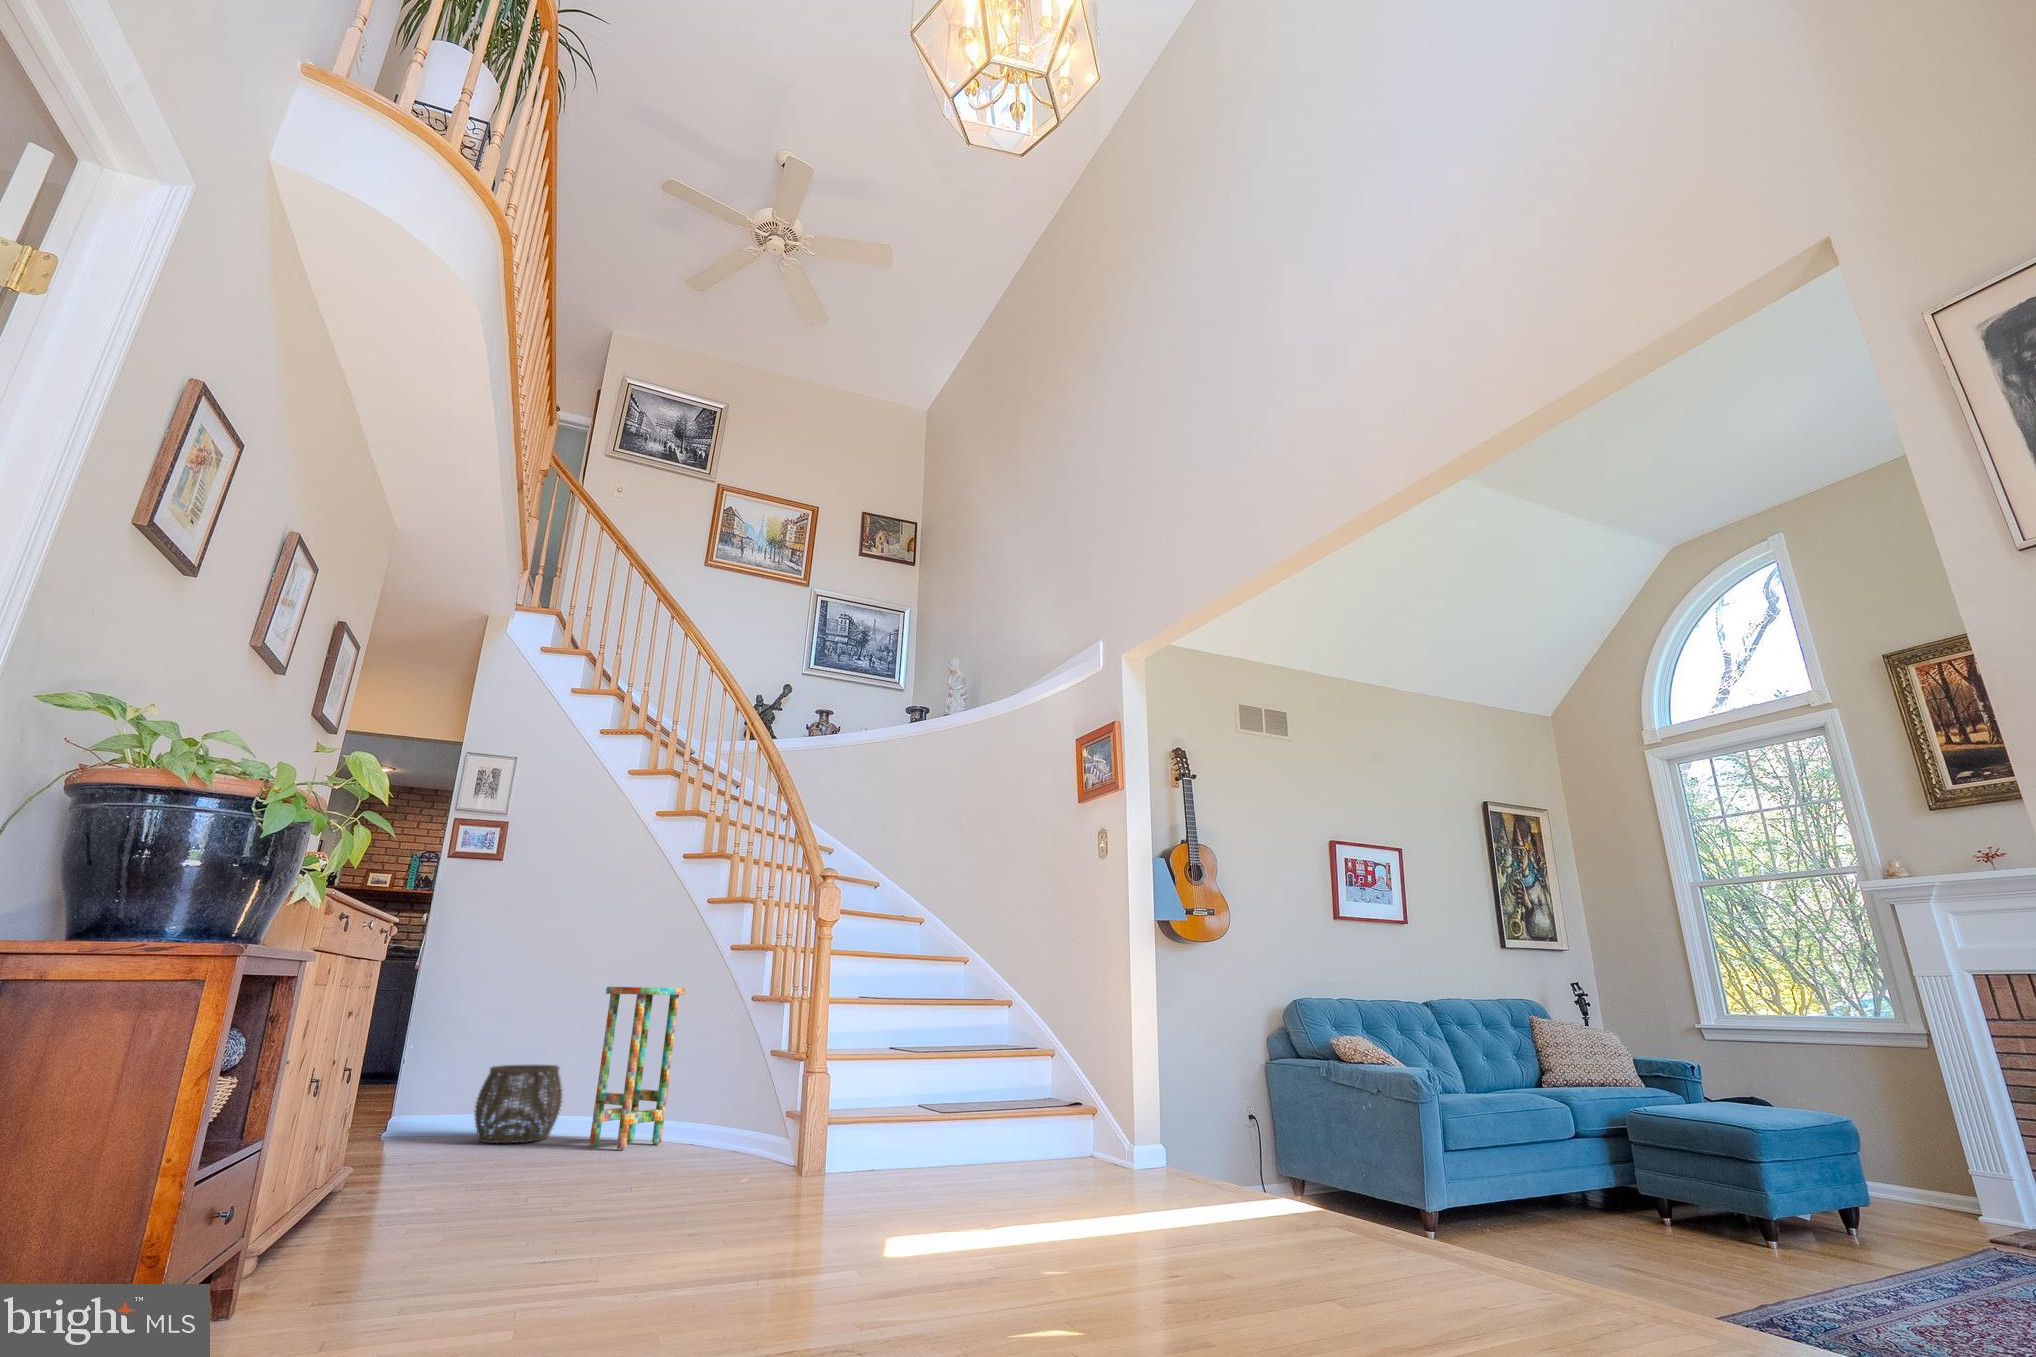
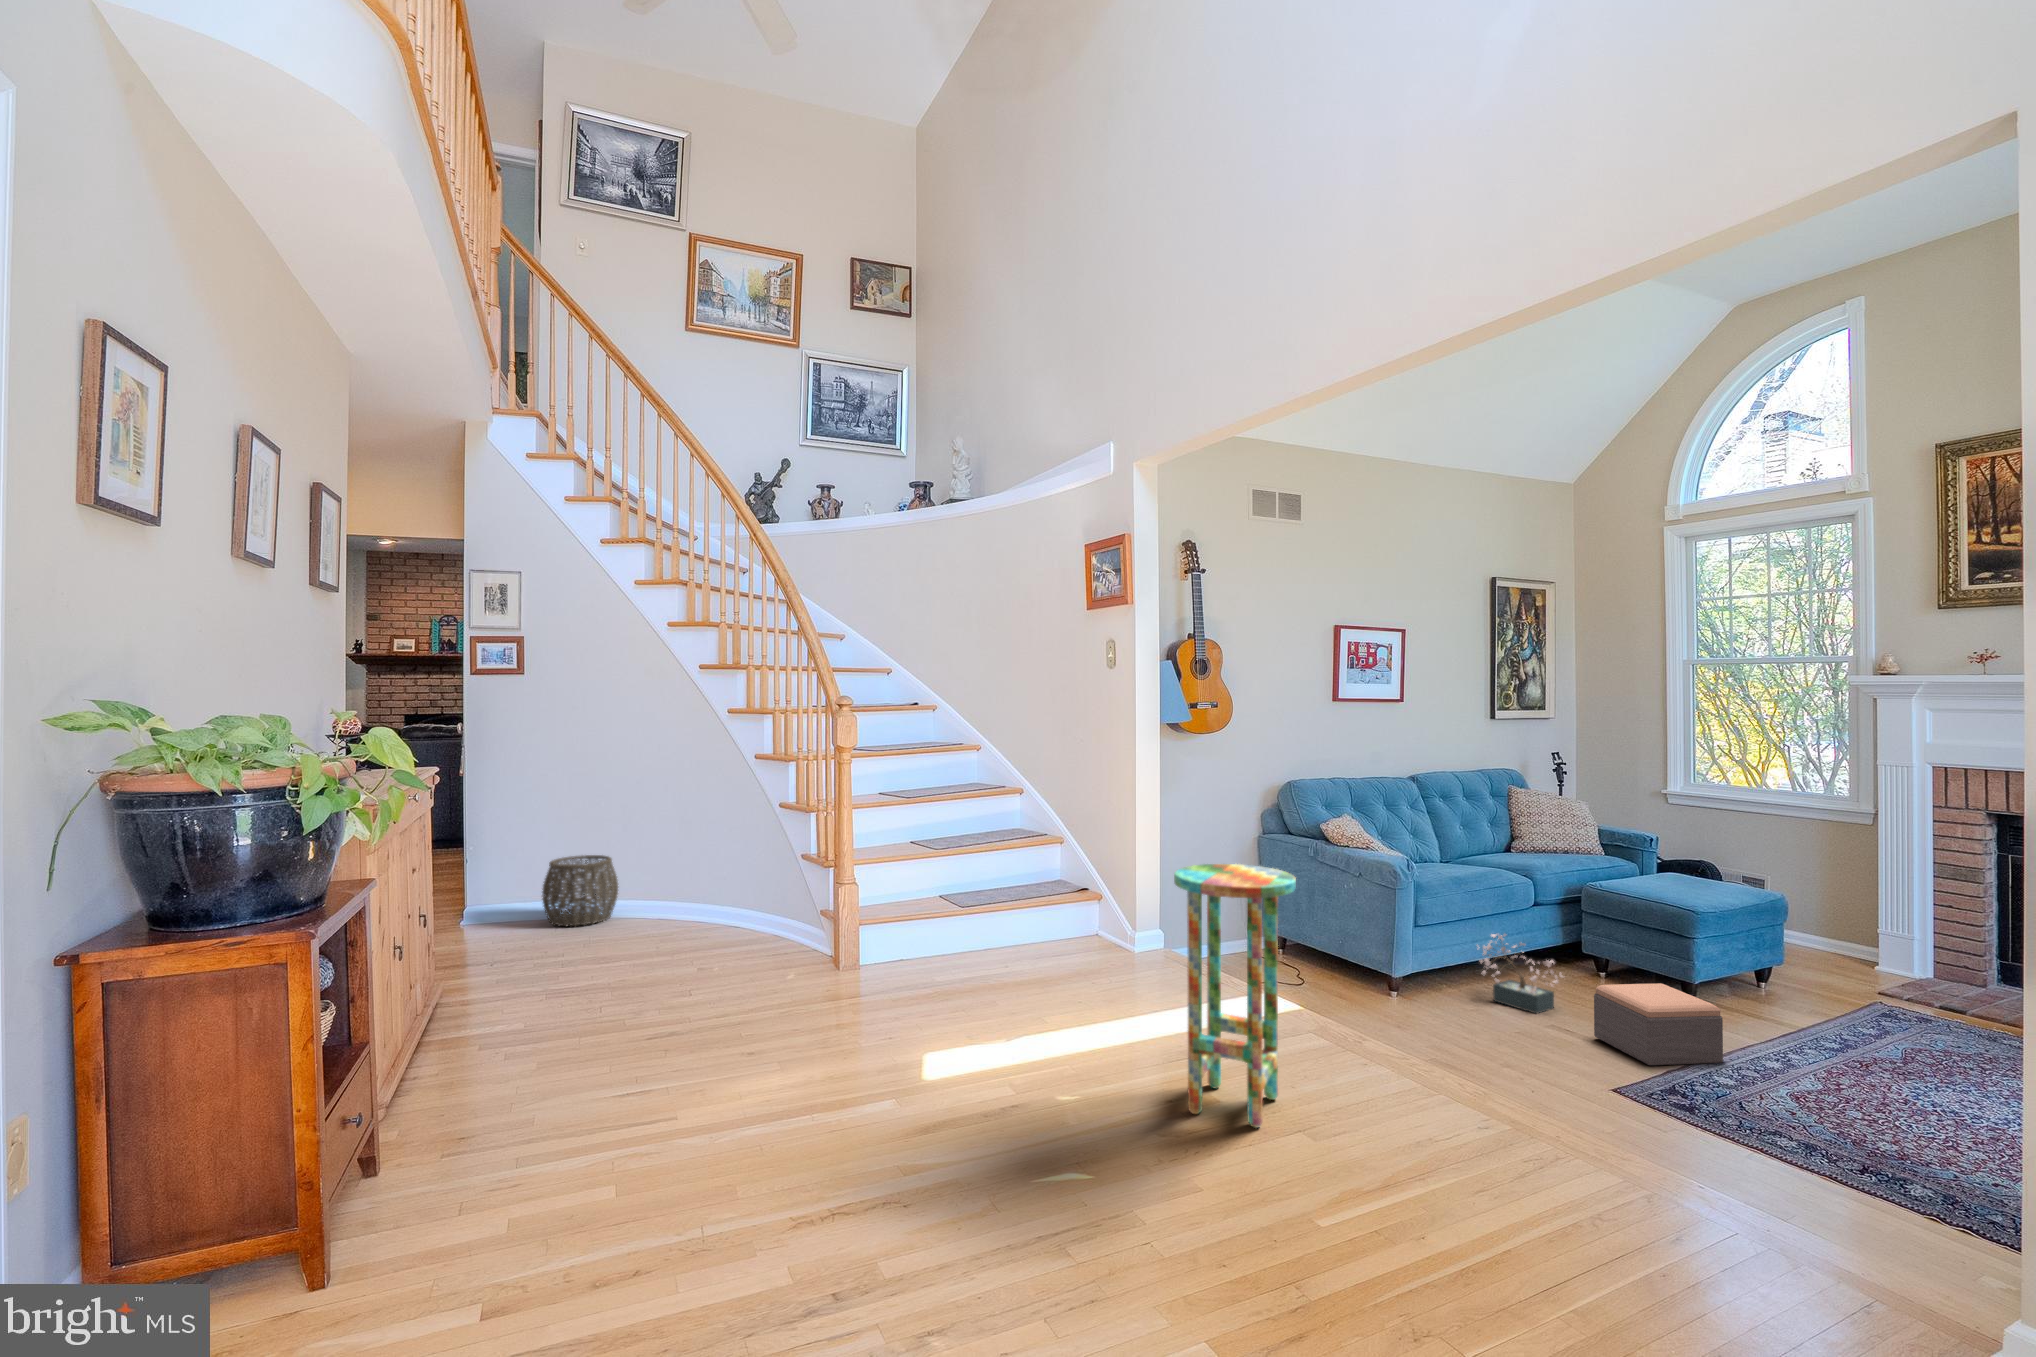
side table: present [589,987,685,1150] -> present [1174,864,1296,1128]
decorative plant: none [1520,1160,1625,1256] -> present [1480,934,1562,1014]
footstool: none [1659,1205,1822,1298] -> present [1594,983,1723,1065]

